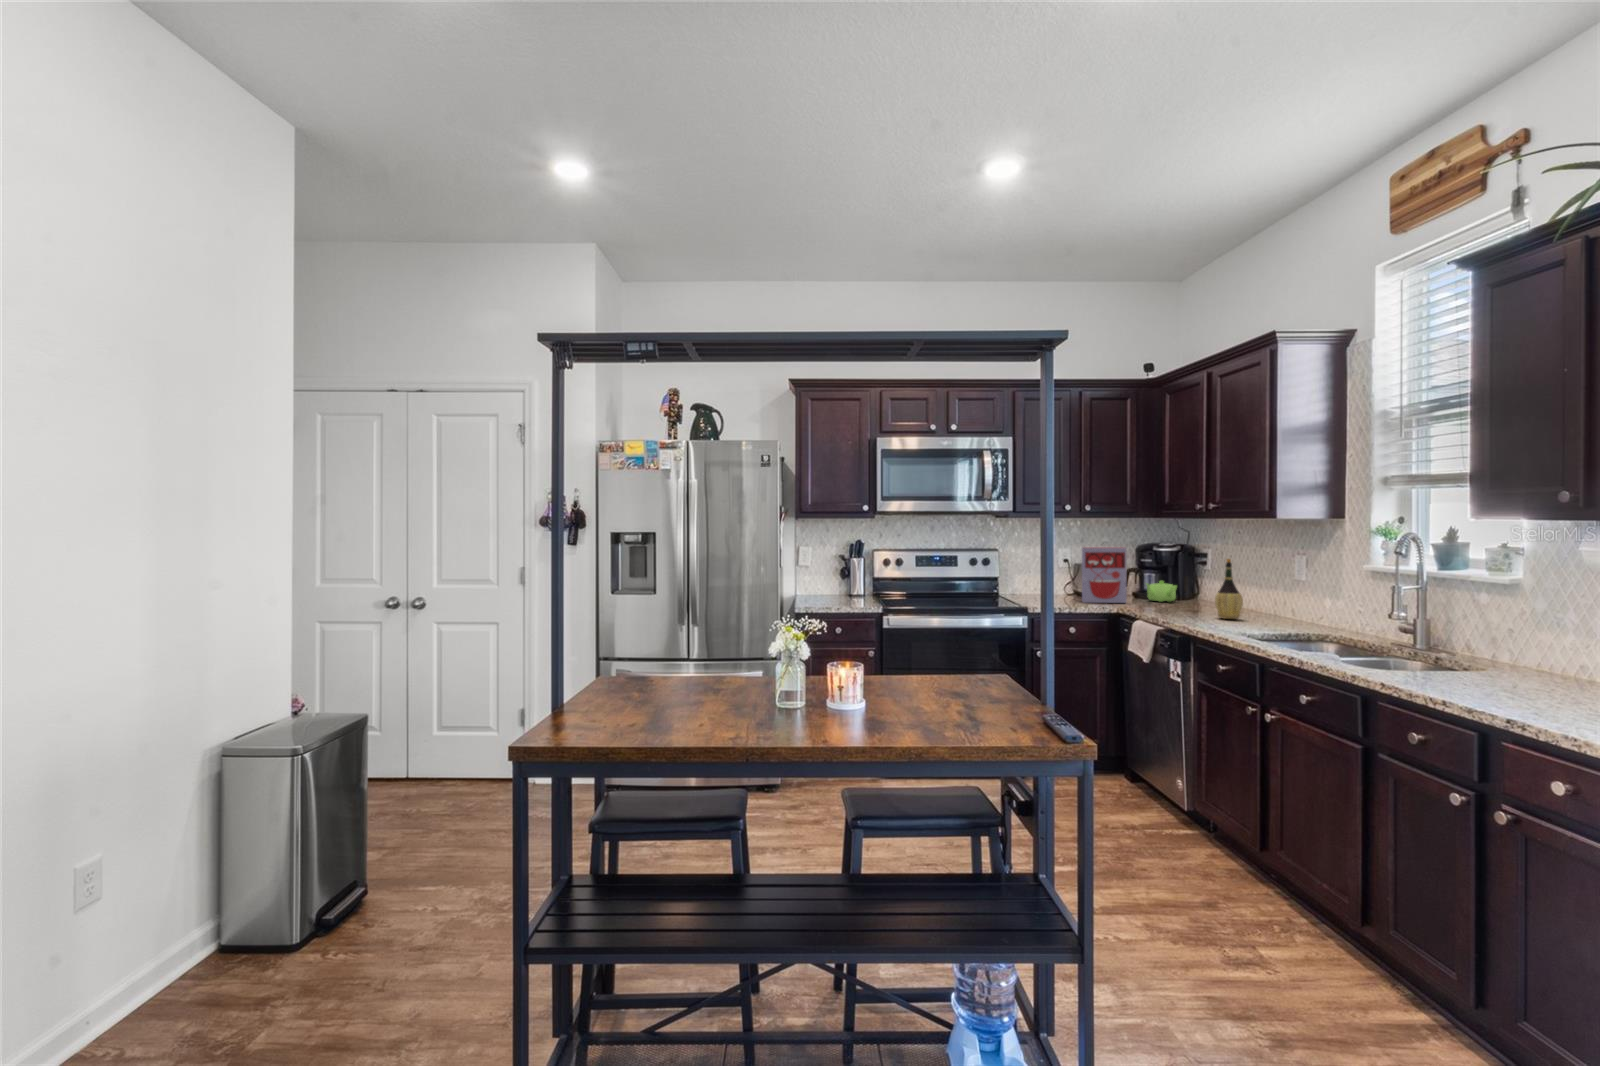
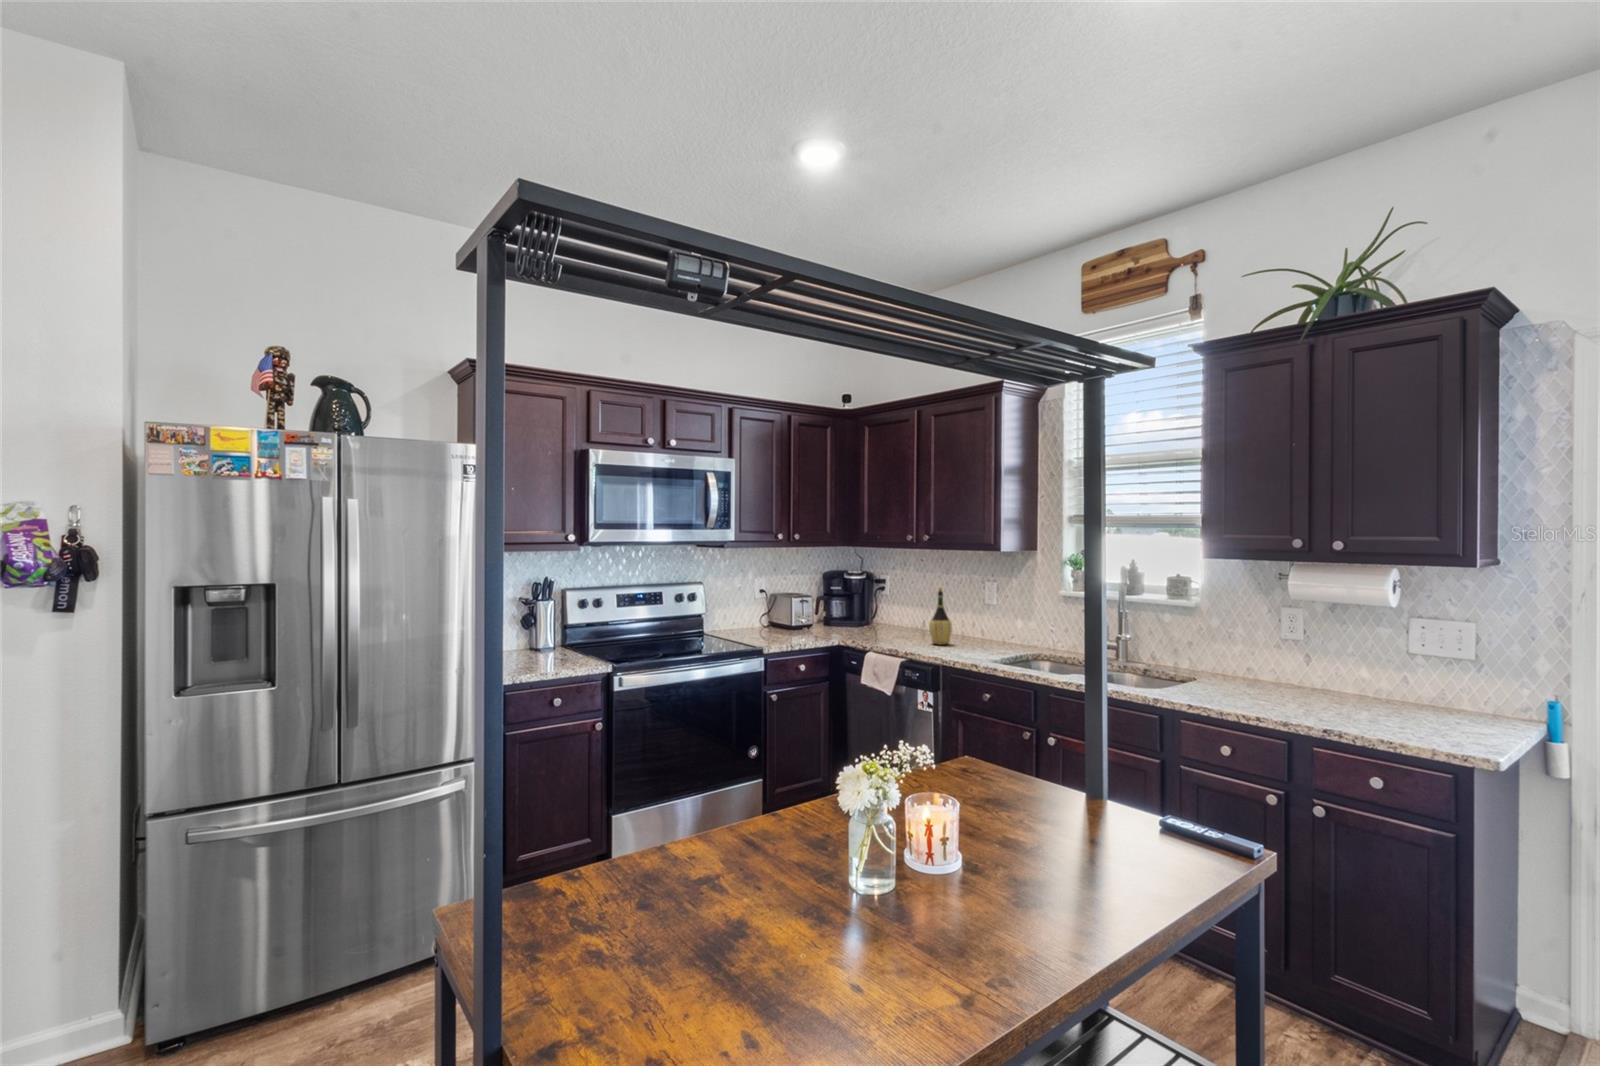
cereal box: present [1082,547,1127,603] -> none [792,577,834,636]
teapot: present [1146,581,1177,602] -> none [840,608,868,629]

